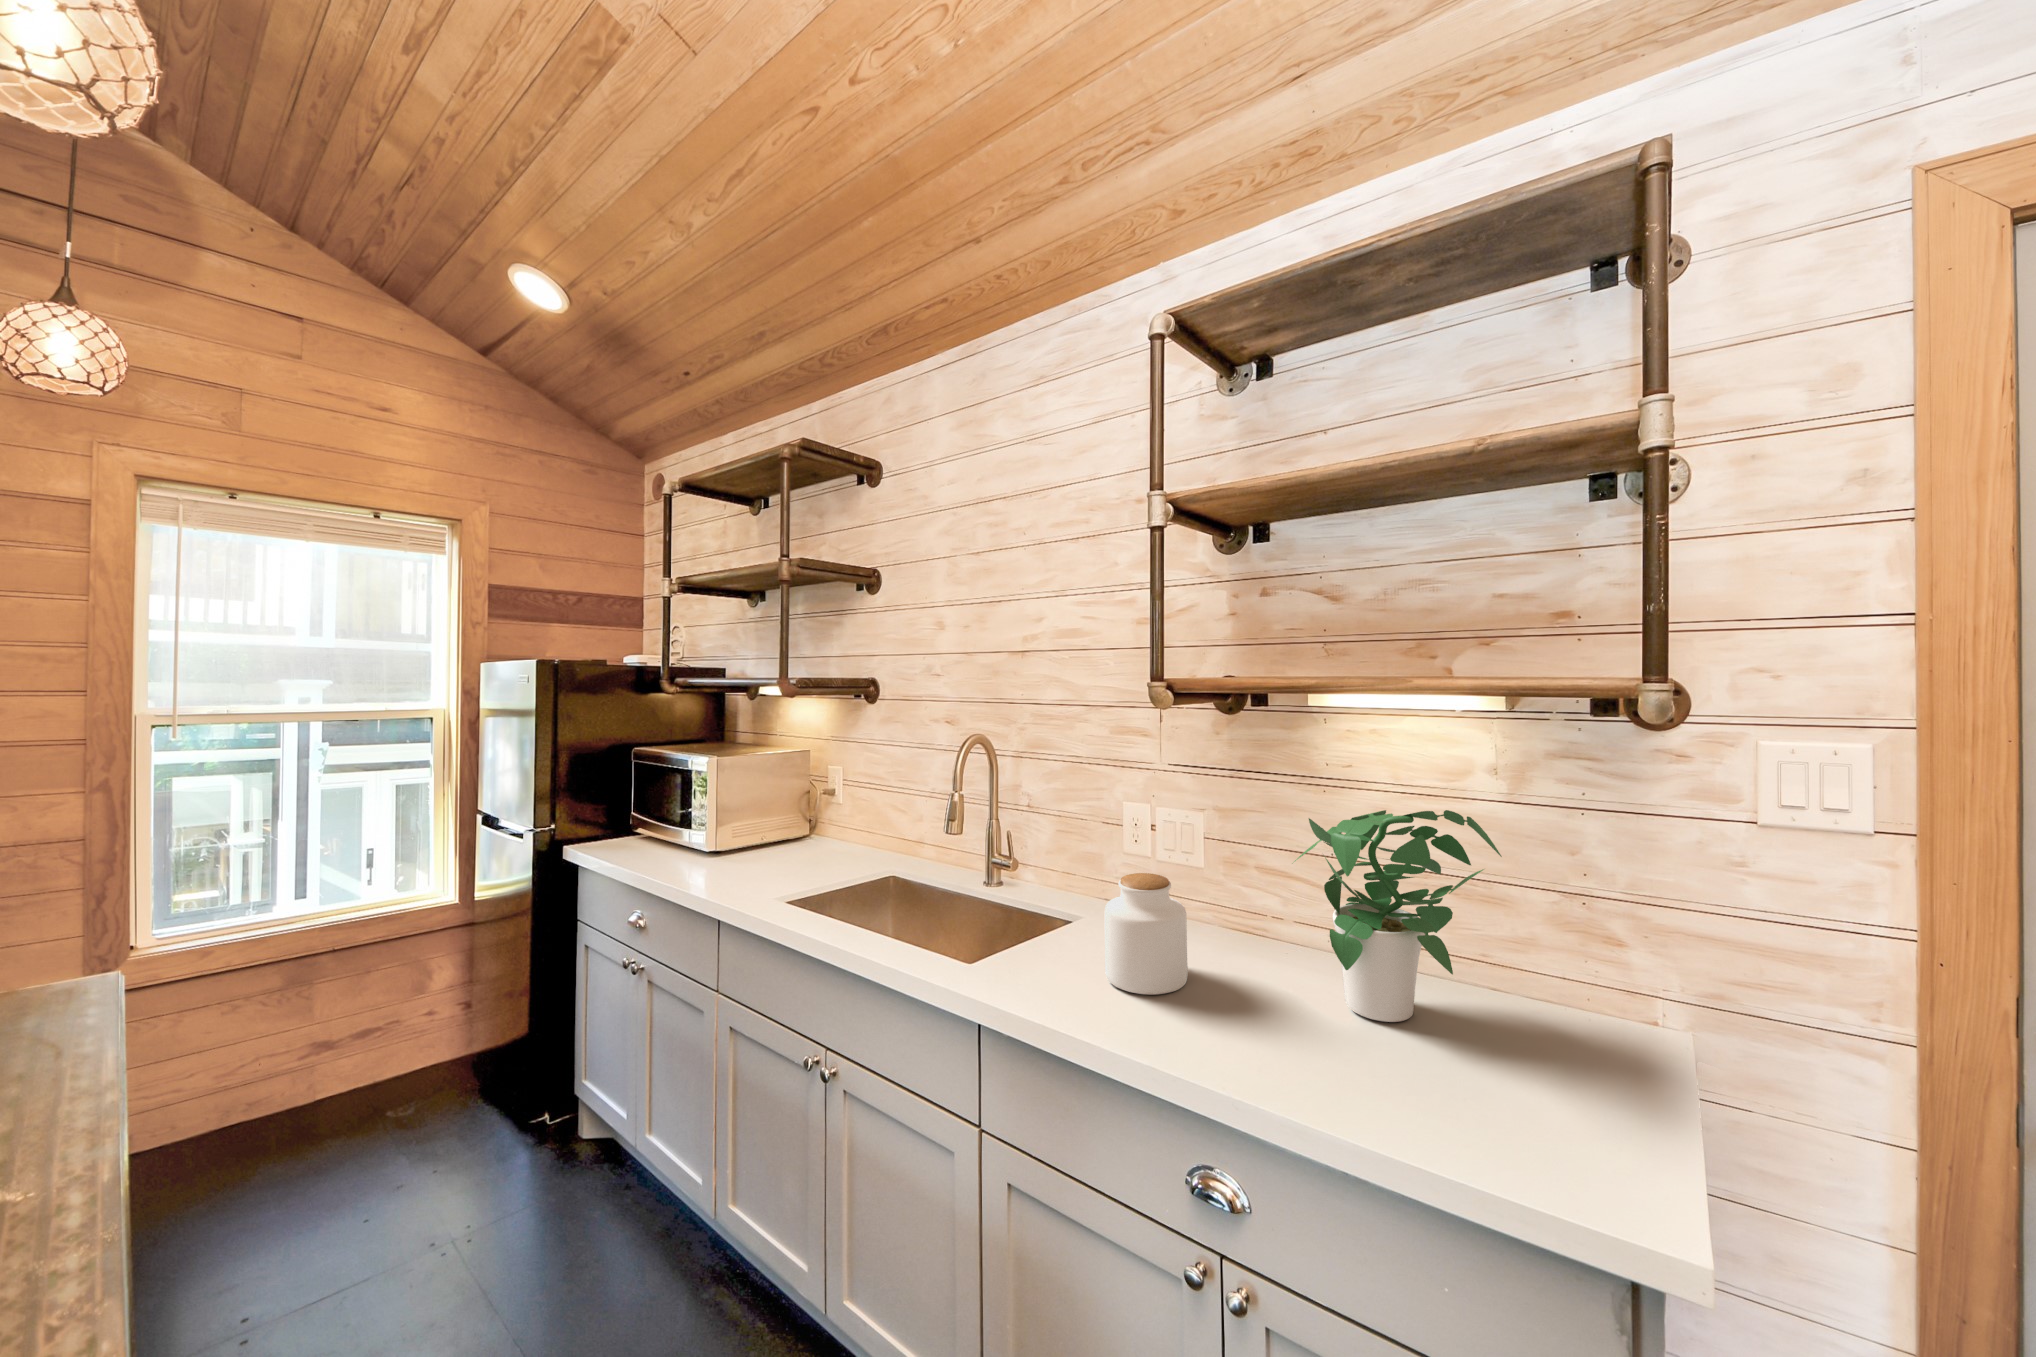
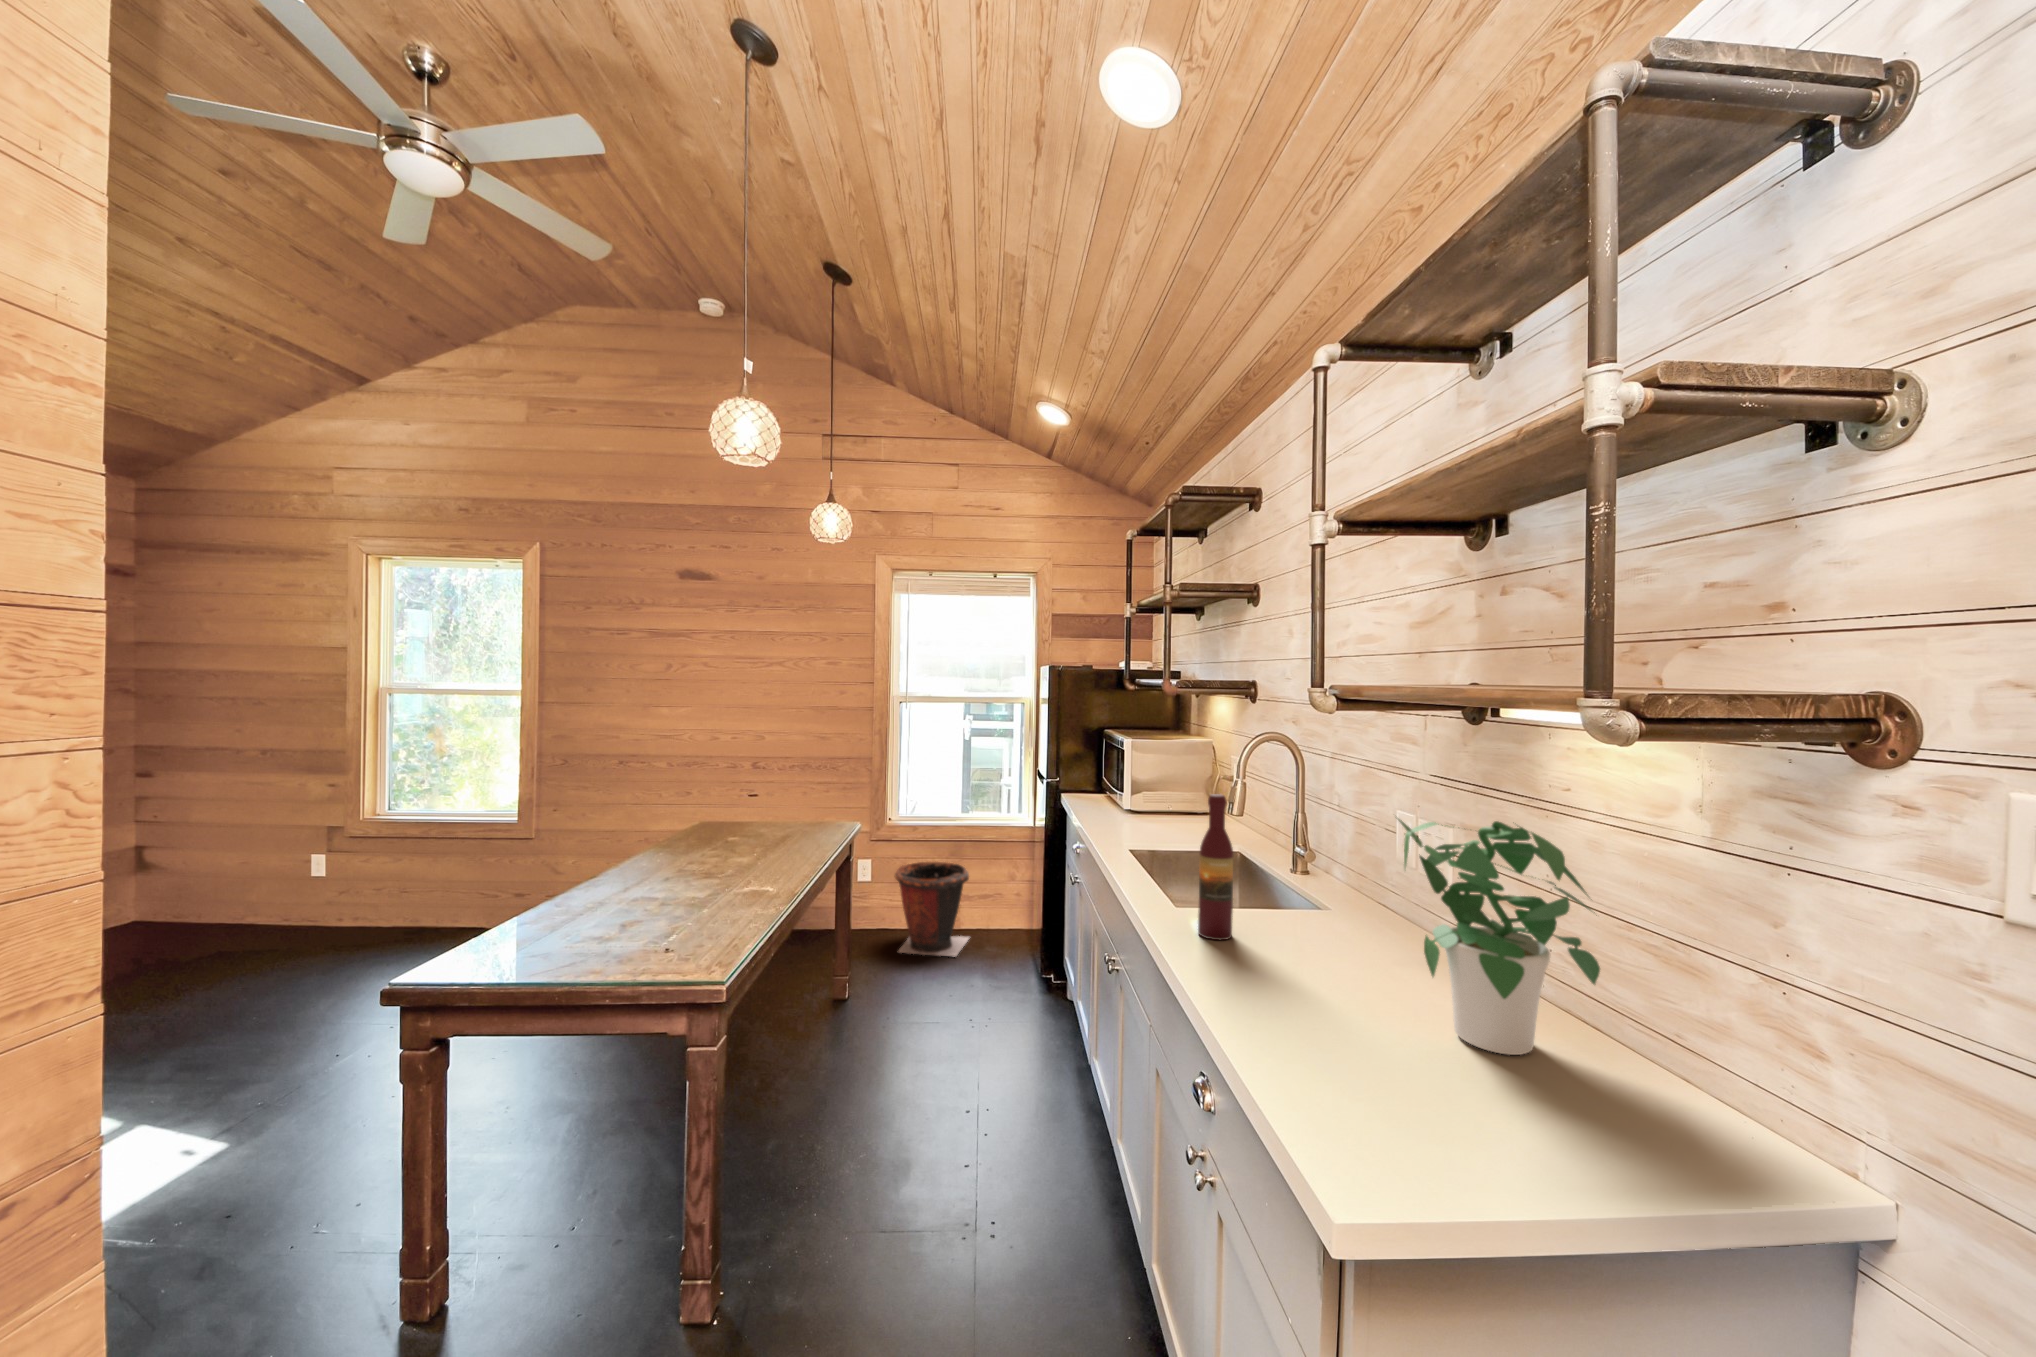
wine bottle: none [1021,822,1061,997] -> present [1198,794,1233,940]
jar: present [1105,873,1188,995] -> none [1269,859,1350,968]
waste bin: none [234,979,405,1170] -> present [895,862,969,957]

